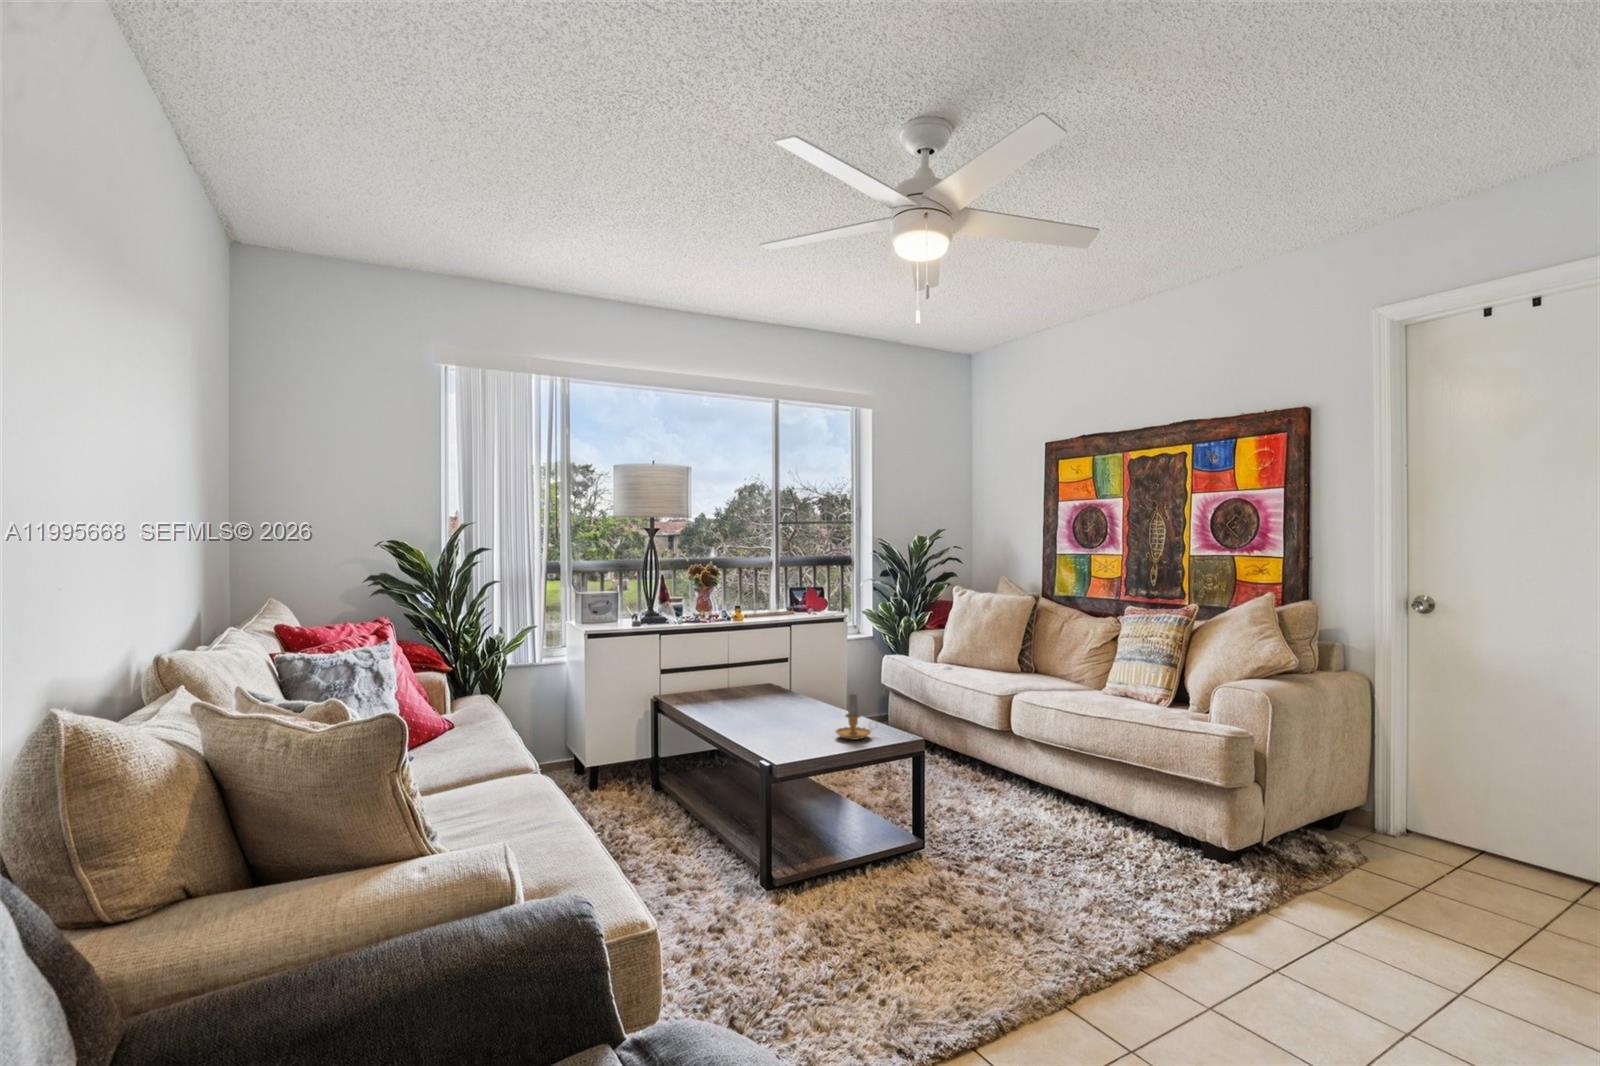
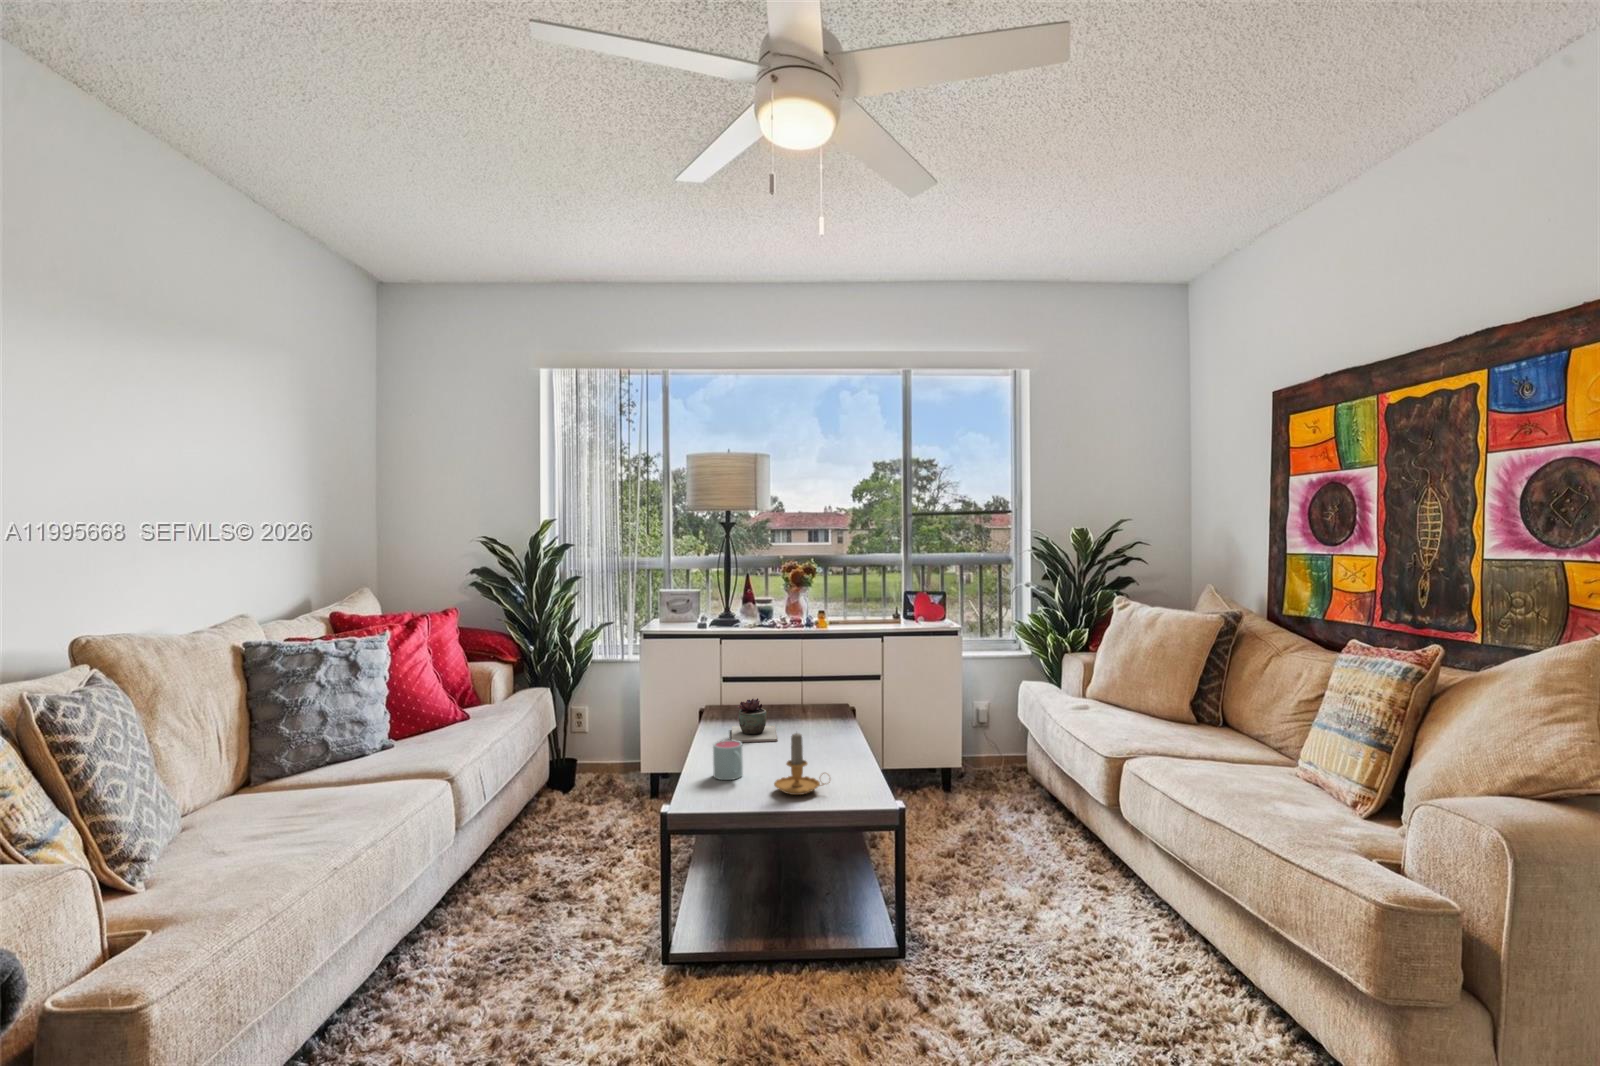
succulent plant: none [718,678,772,716] -> present [731,698,778,742]
mug: none [772,707,804,739] -> present [713,740,743,780]

